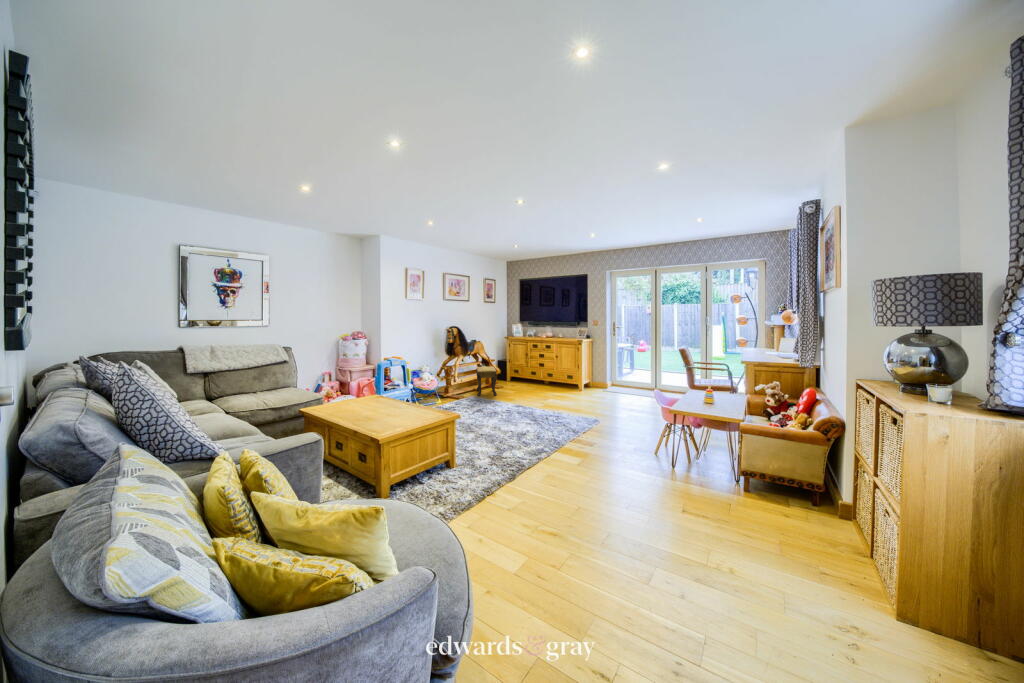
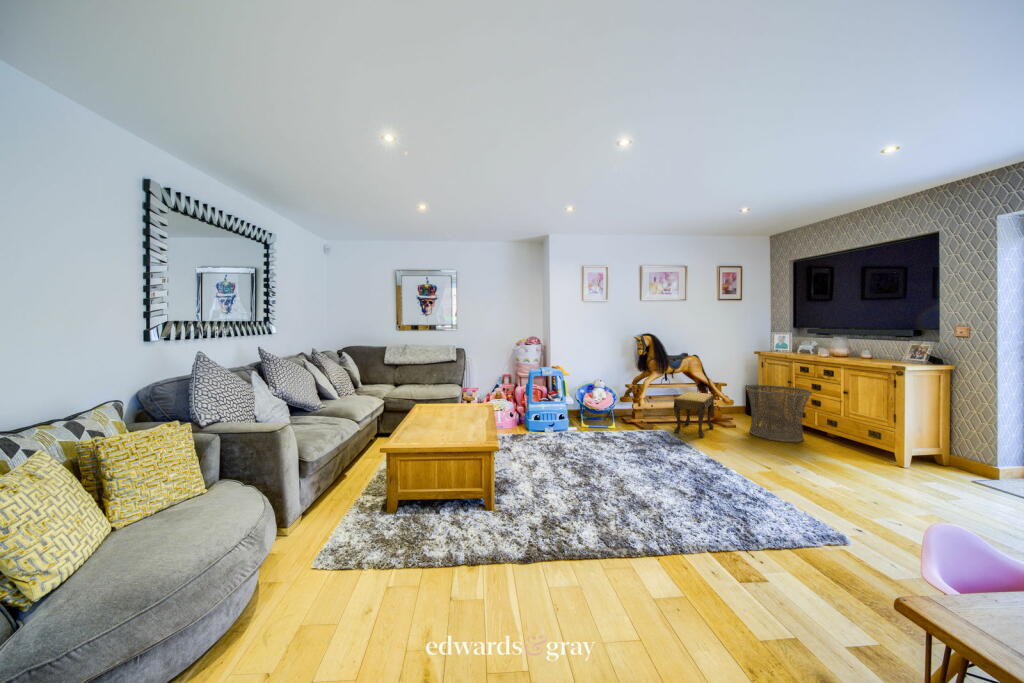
basket: none [510,357,543,390] -> present [745,385,812,442]

